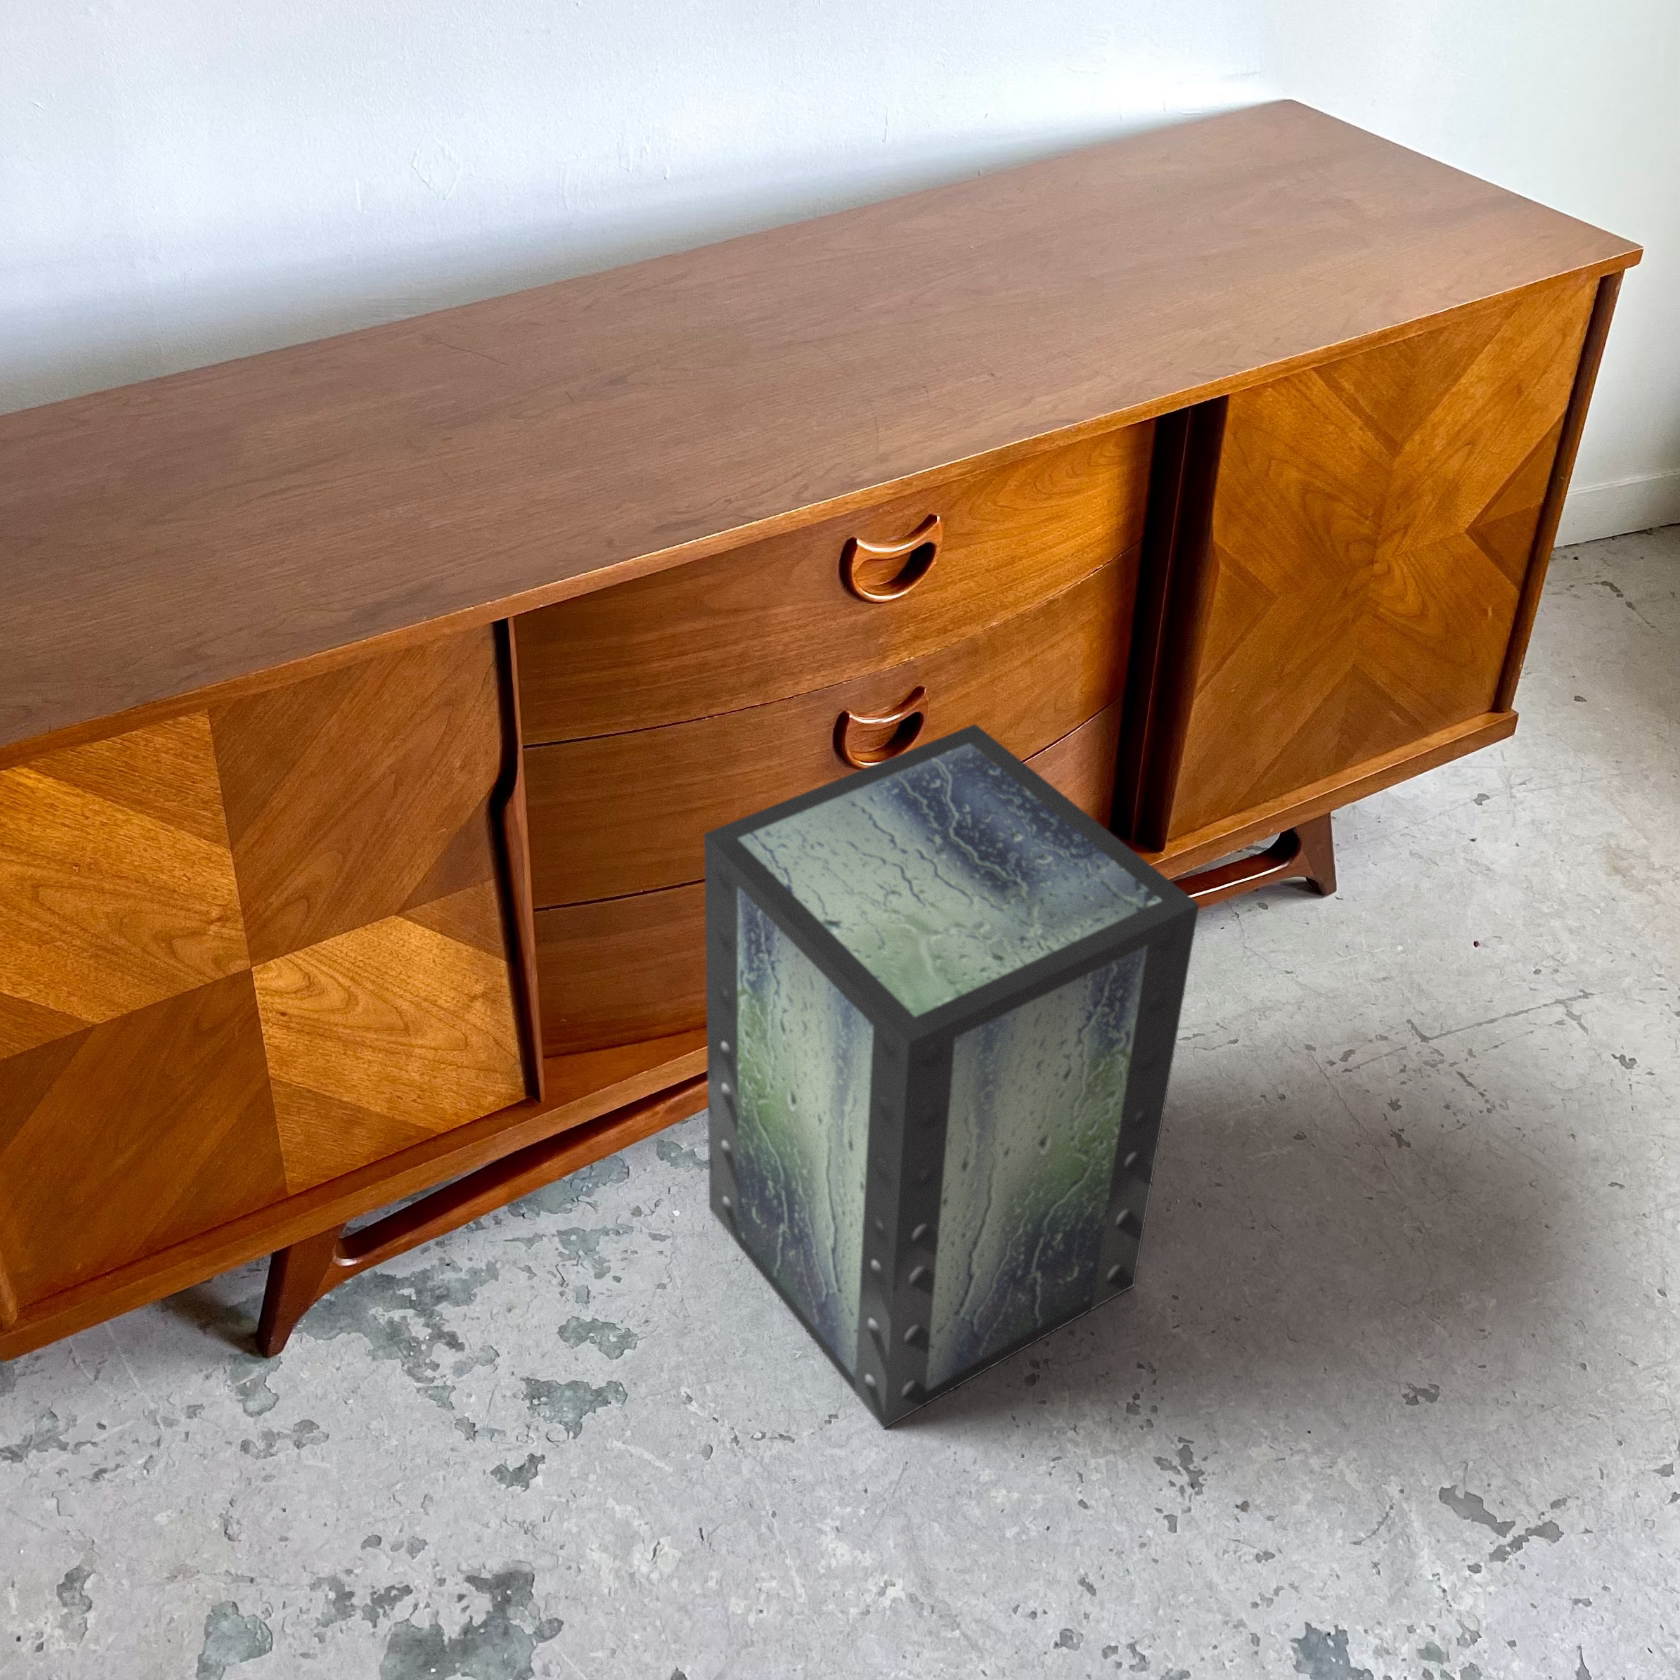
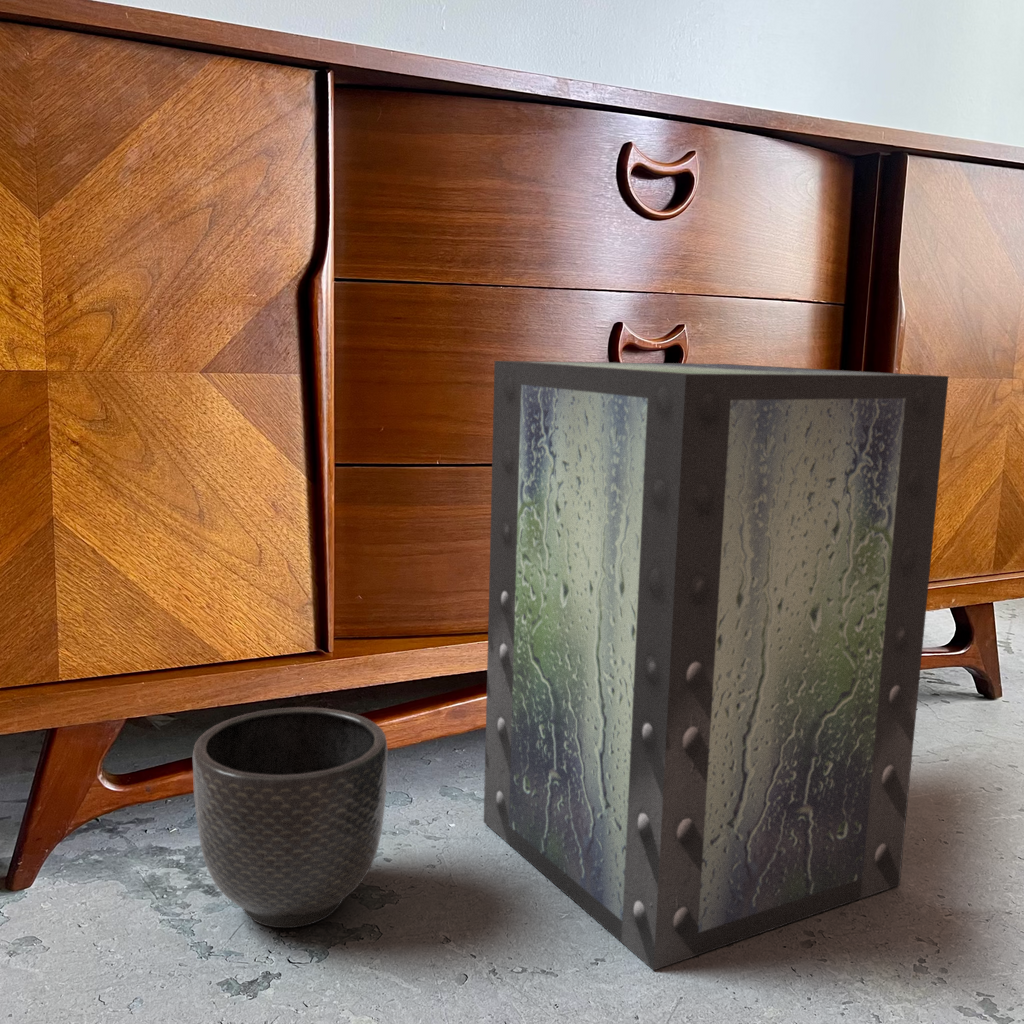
planter: none [434,1175,620,1396] -> present [193,707,387,928]

